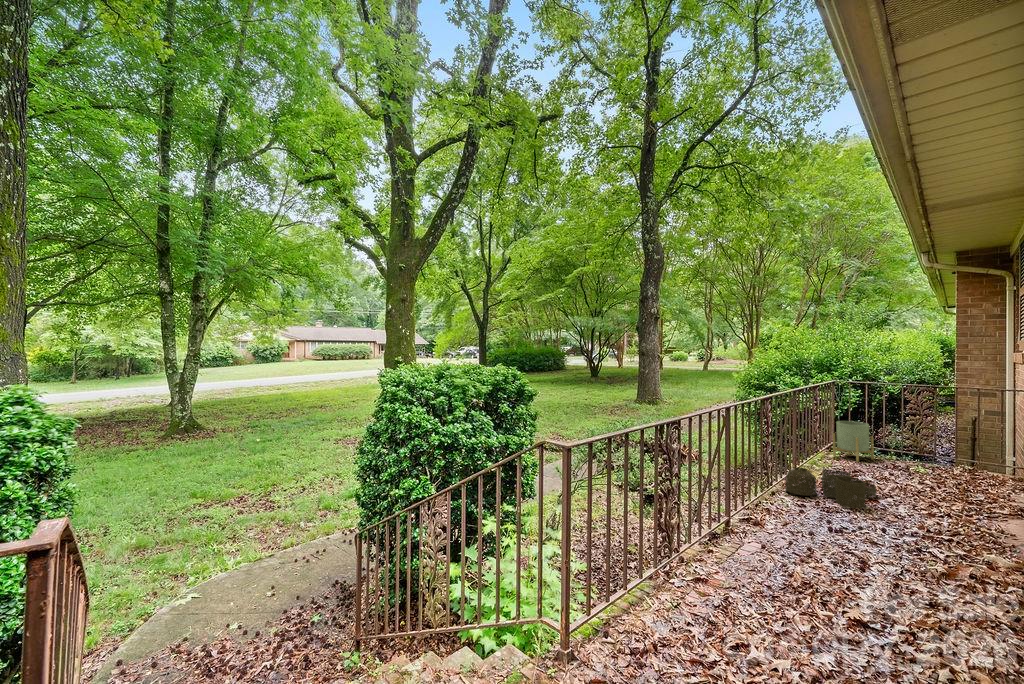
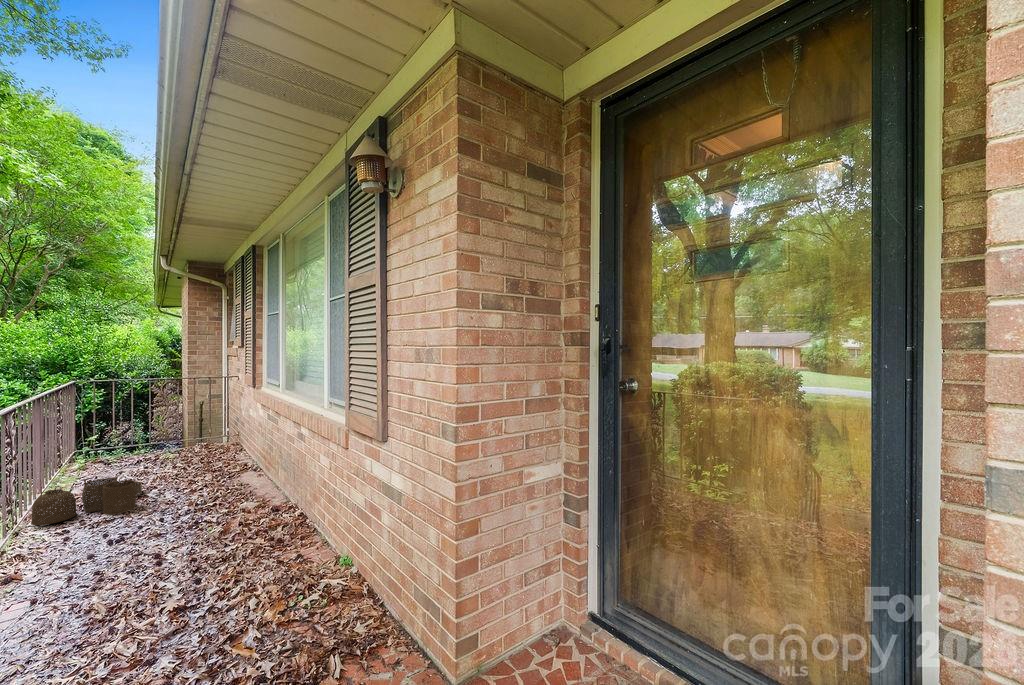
planter: present [833,421,874,462] -> none [76,422,122,468]

